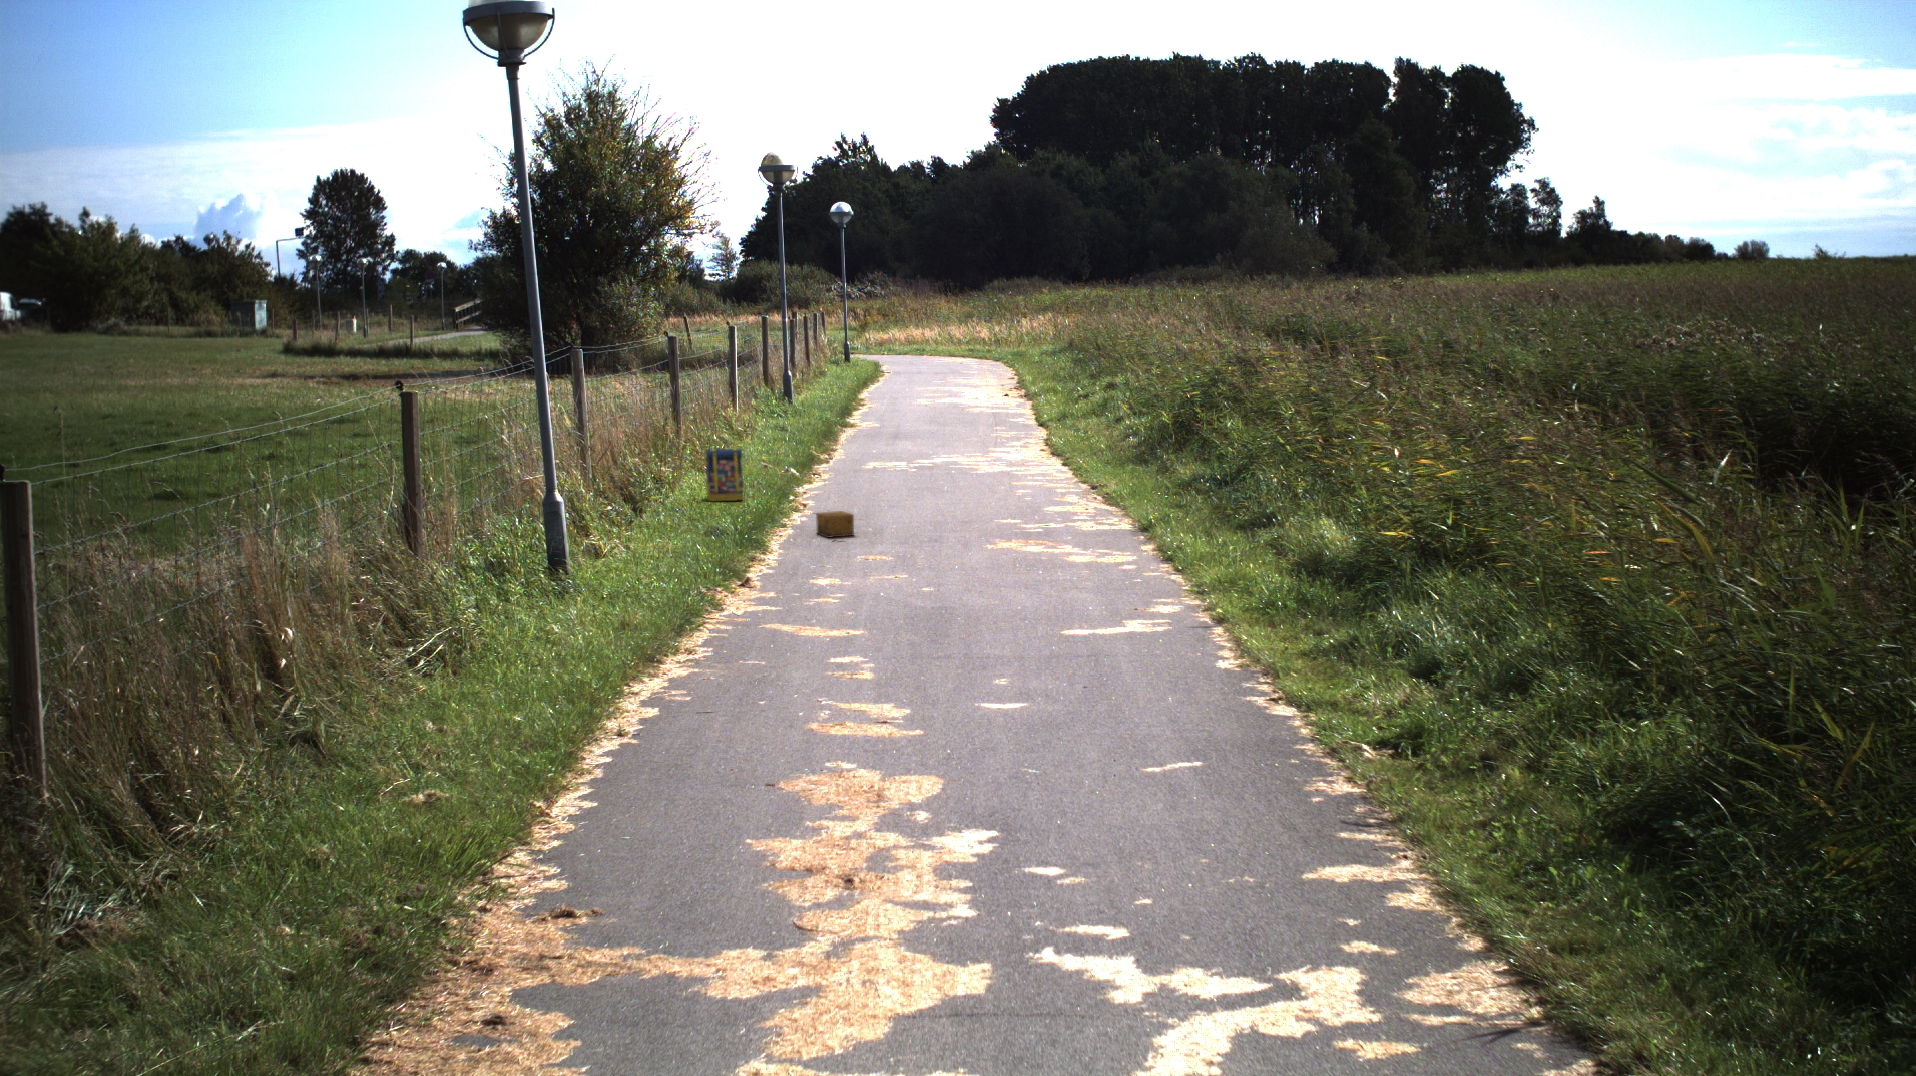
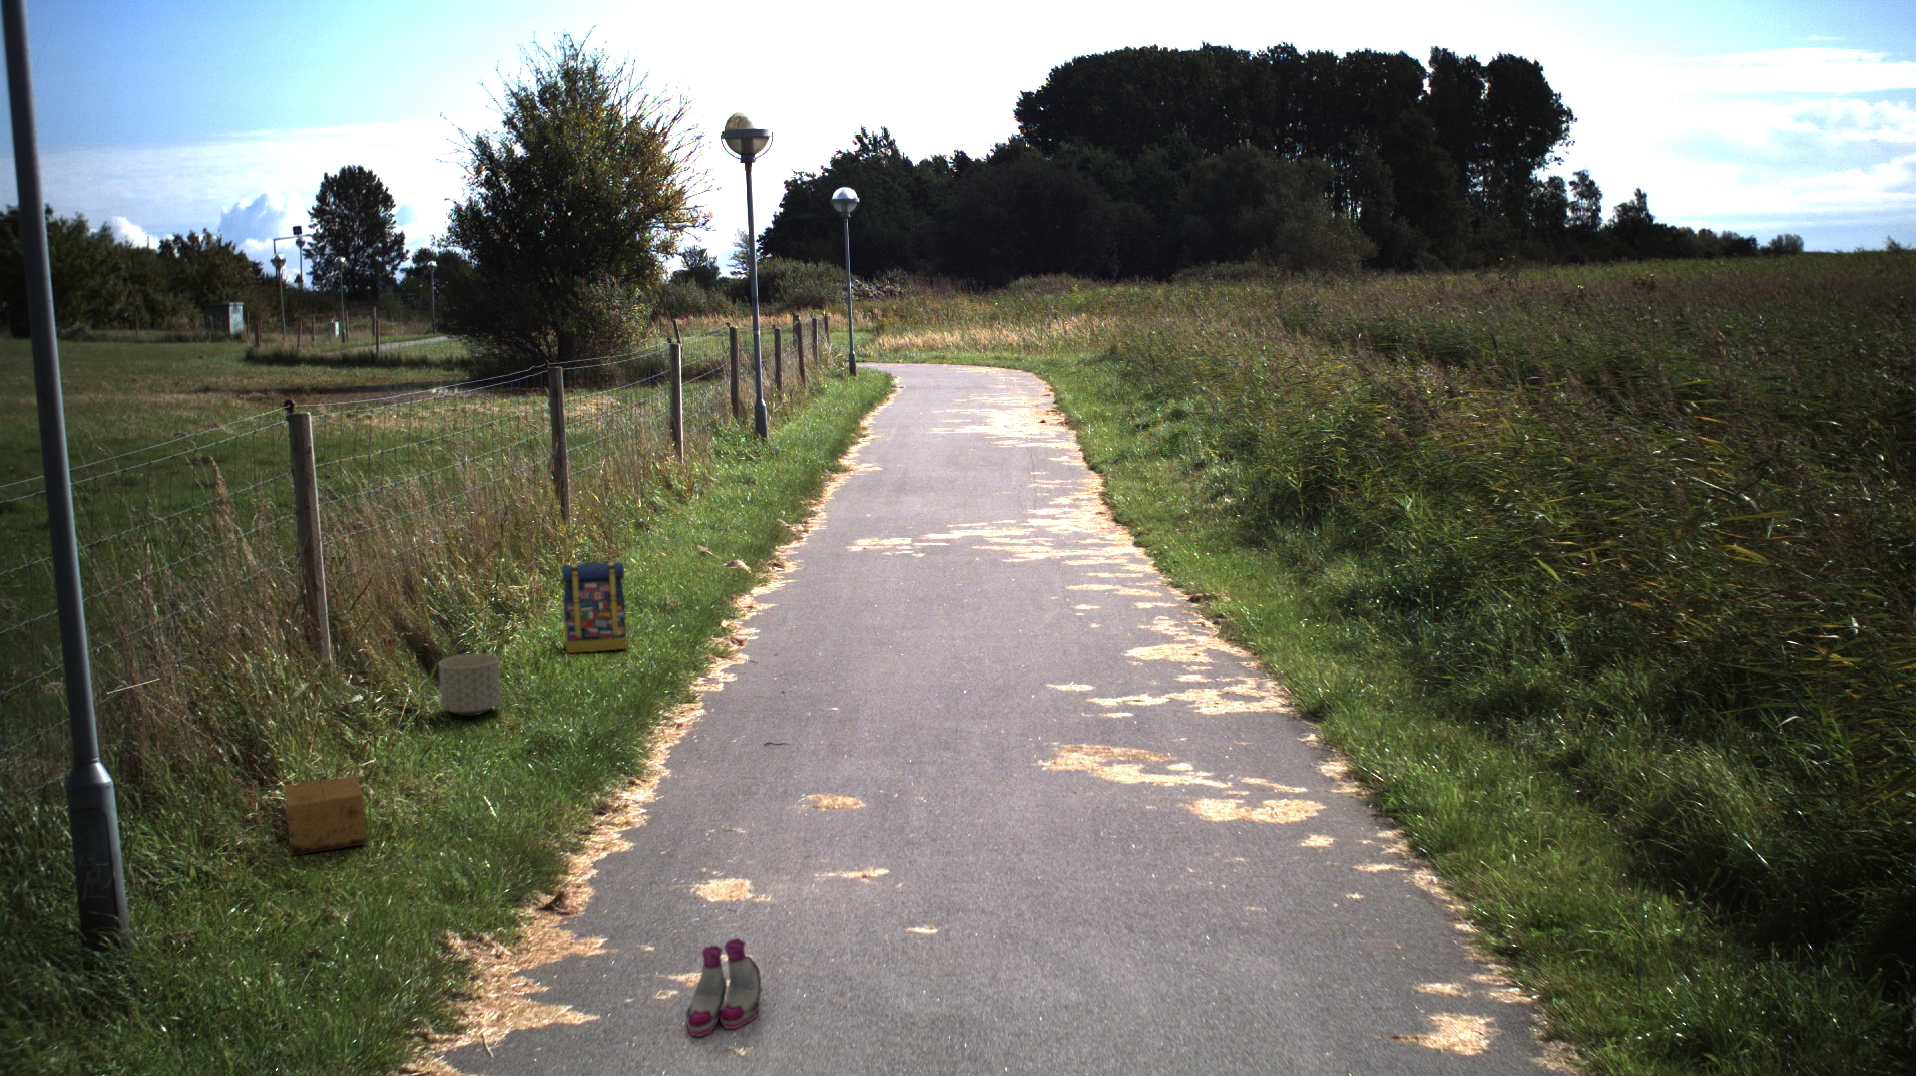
planter: none [656,489,688,521] -> present [439,654,501,716]
cardboard box: present [816,511,854,538] -> present [285,775,367,856]
boots: none [825,567,857,604] -> present [686,938,762,1037]

